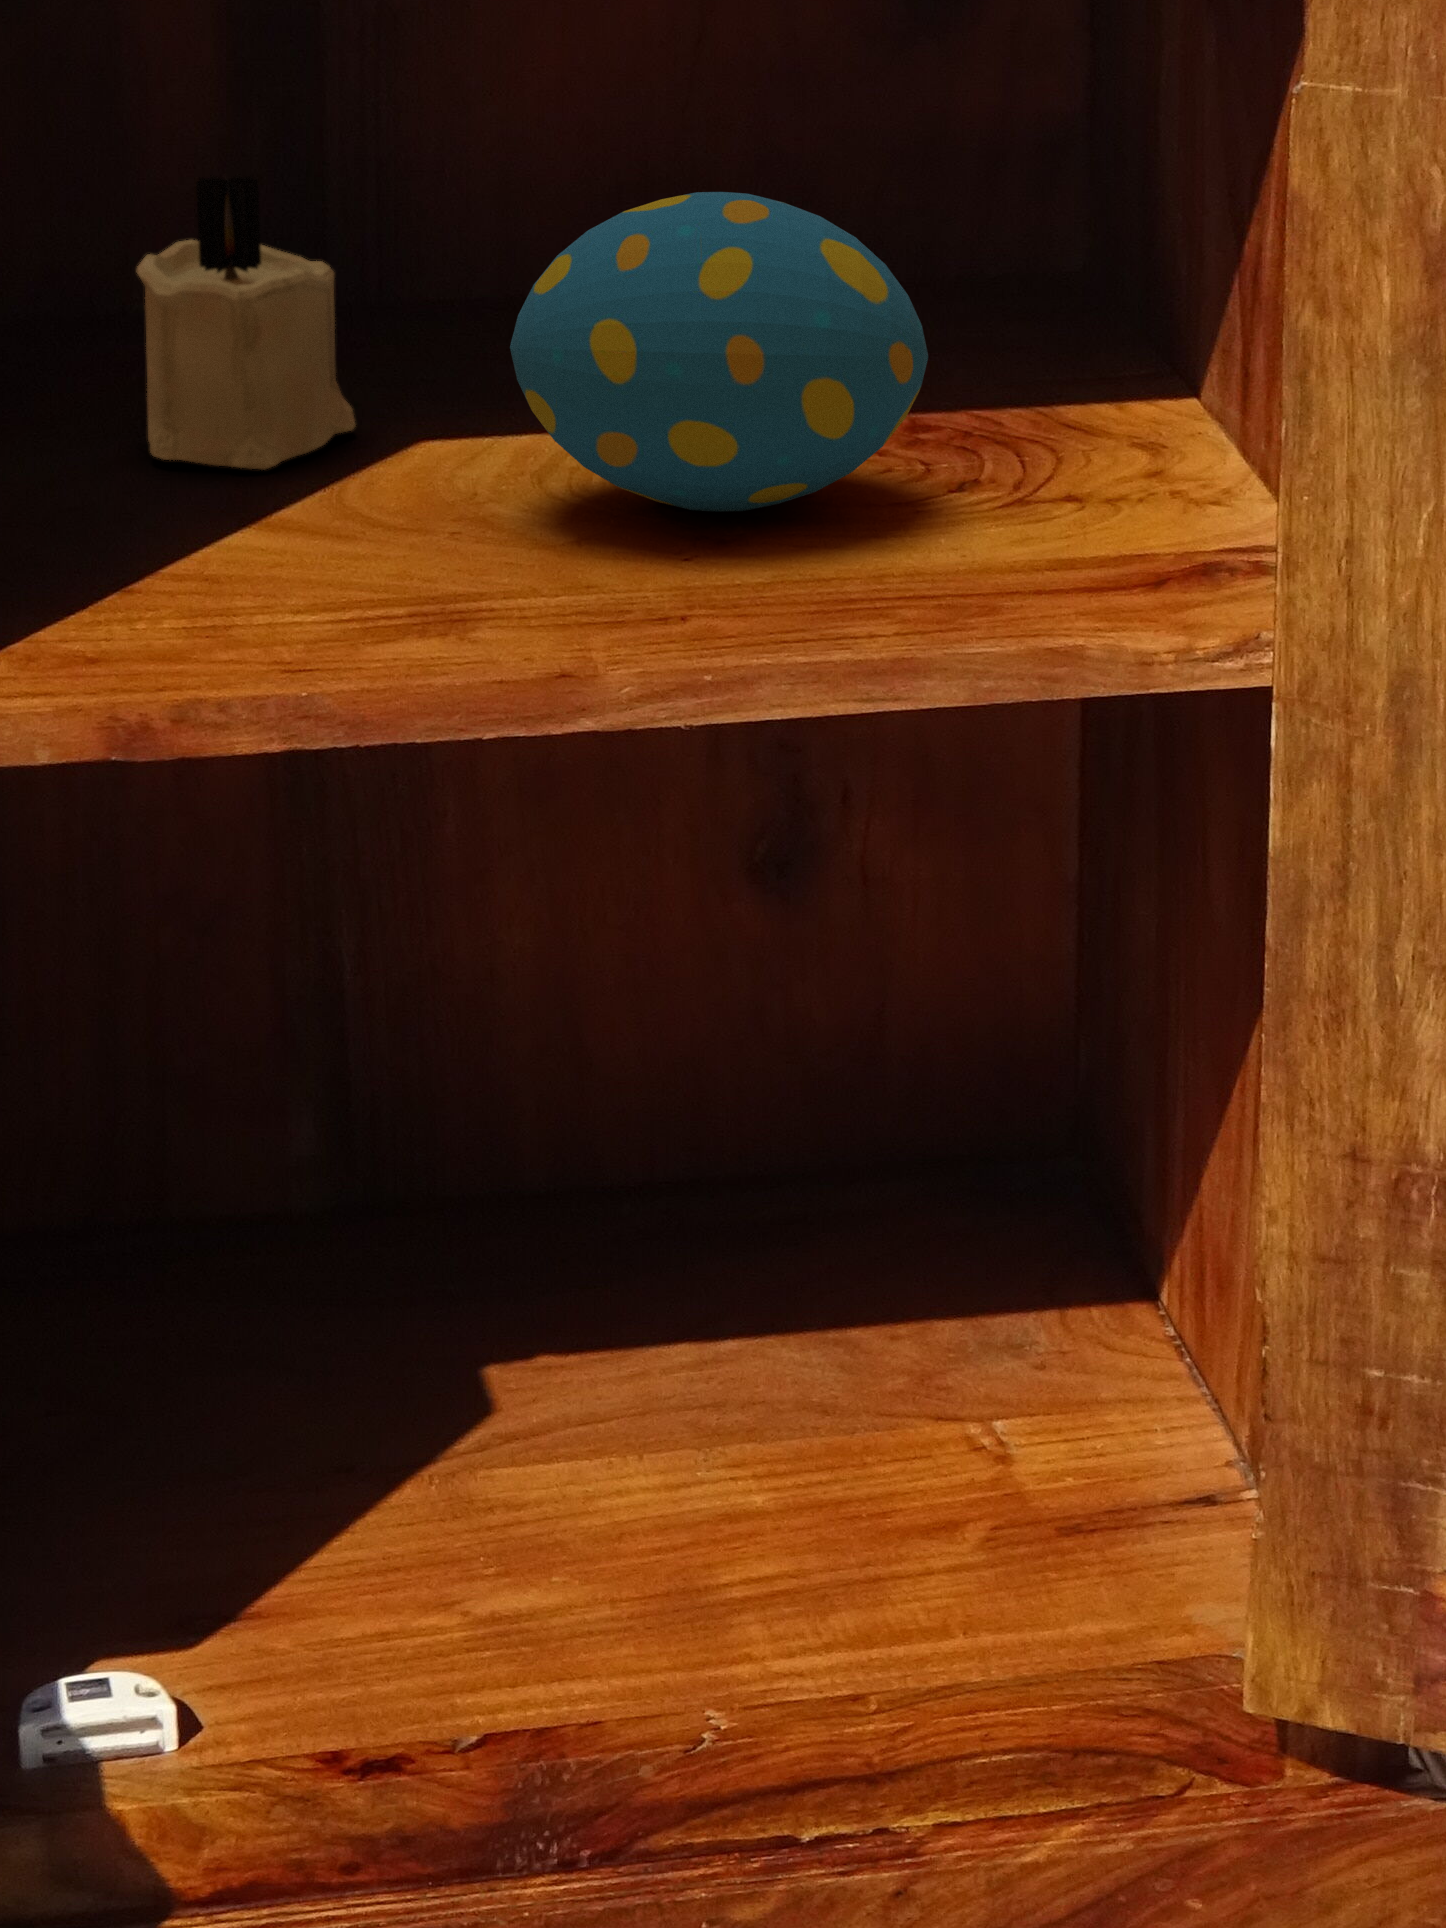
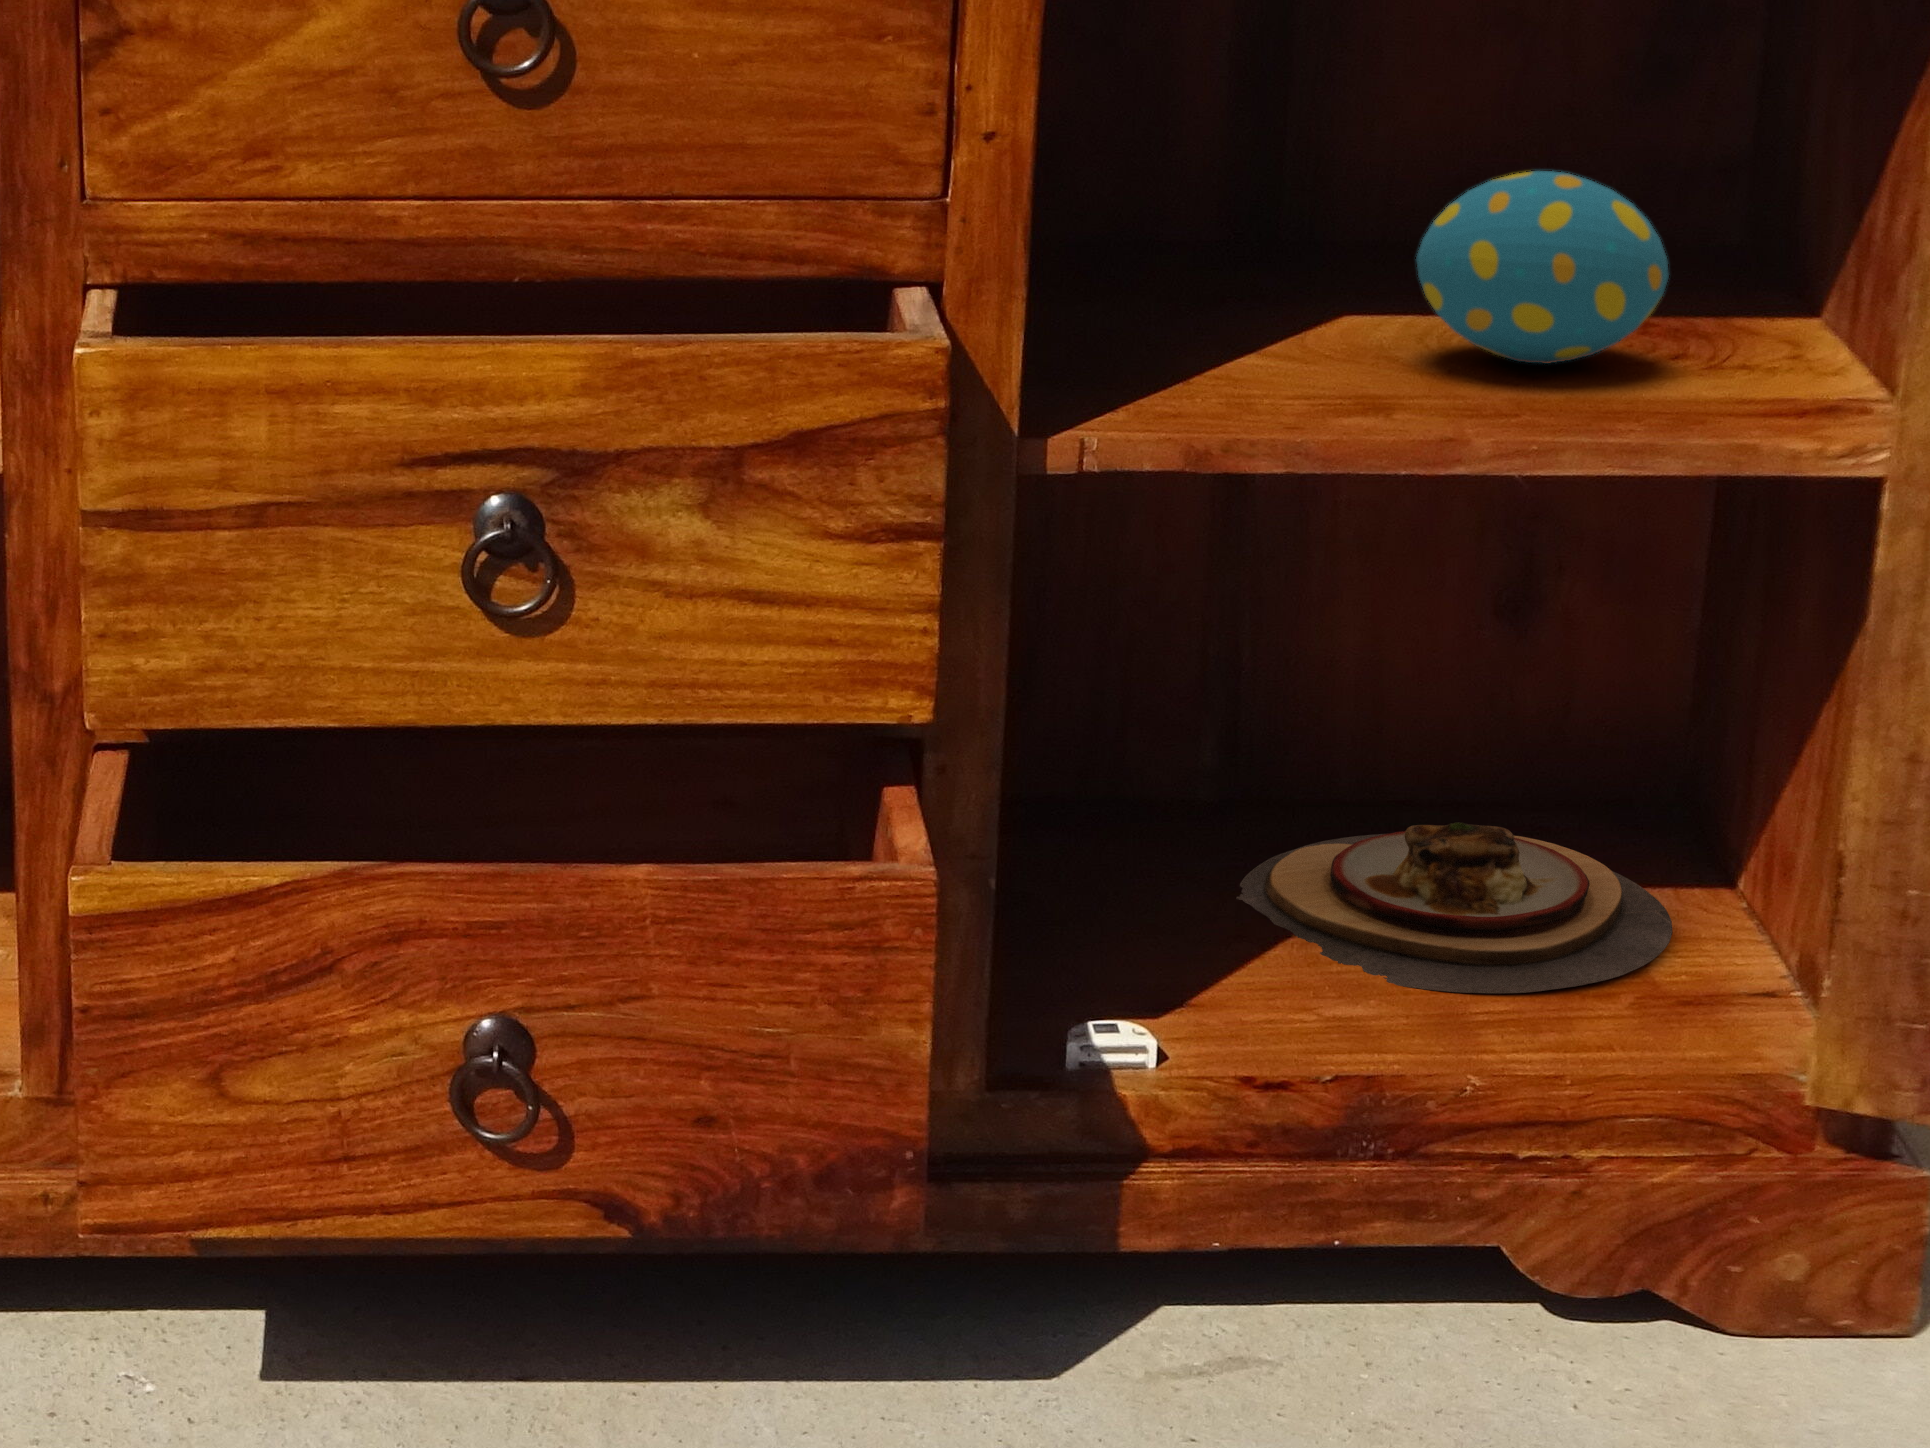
candle: present [137,174,355,470] -> none [1183,152,1305,329]
plate: none [345,1228,1052,1540] -> present [1237,822,1672,993]

